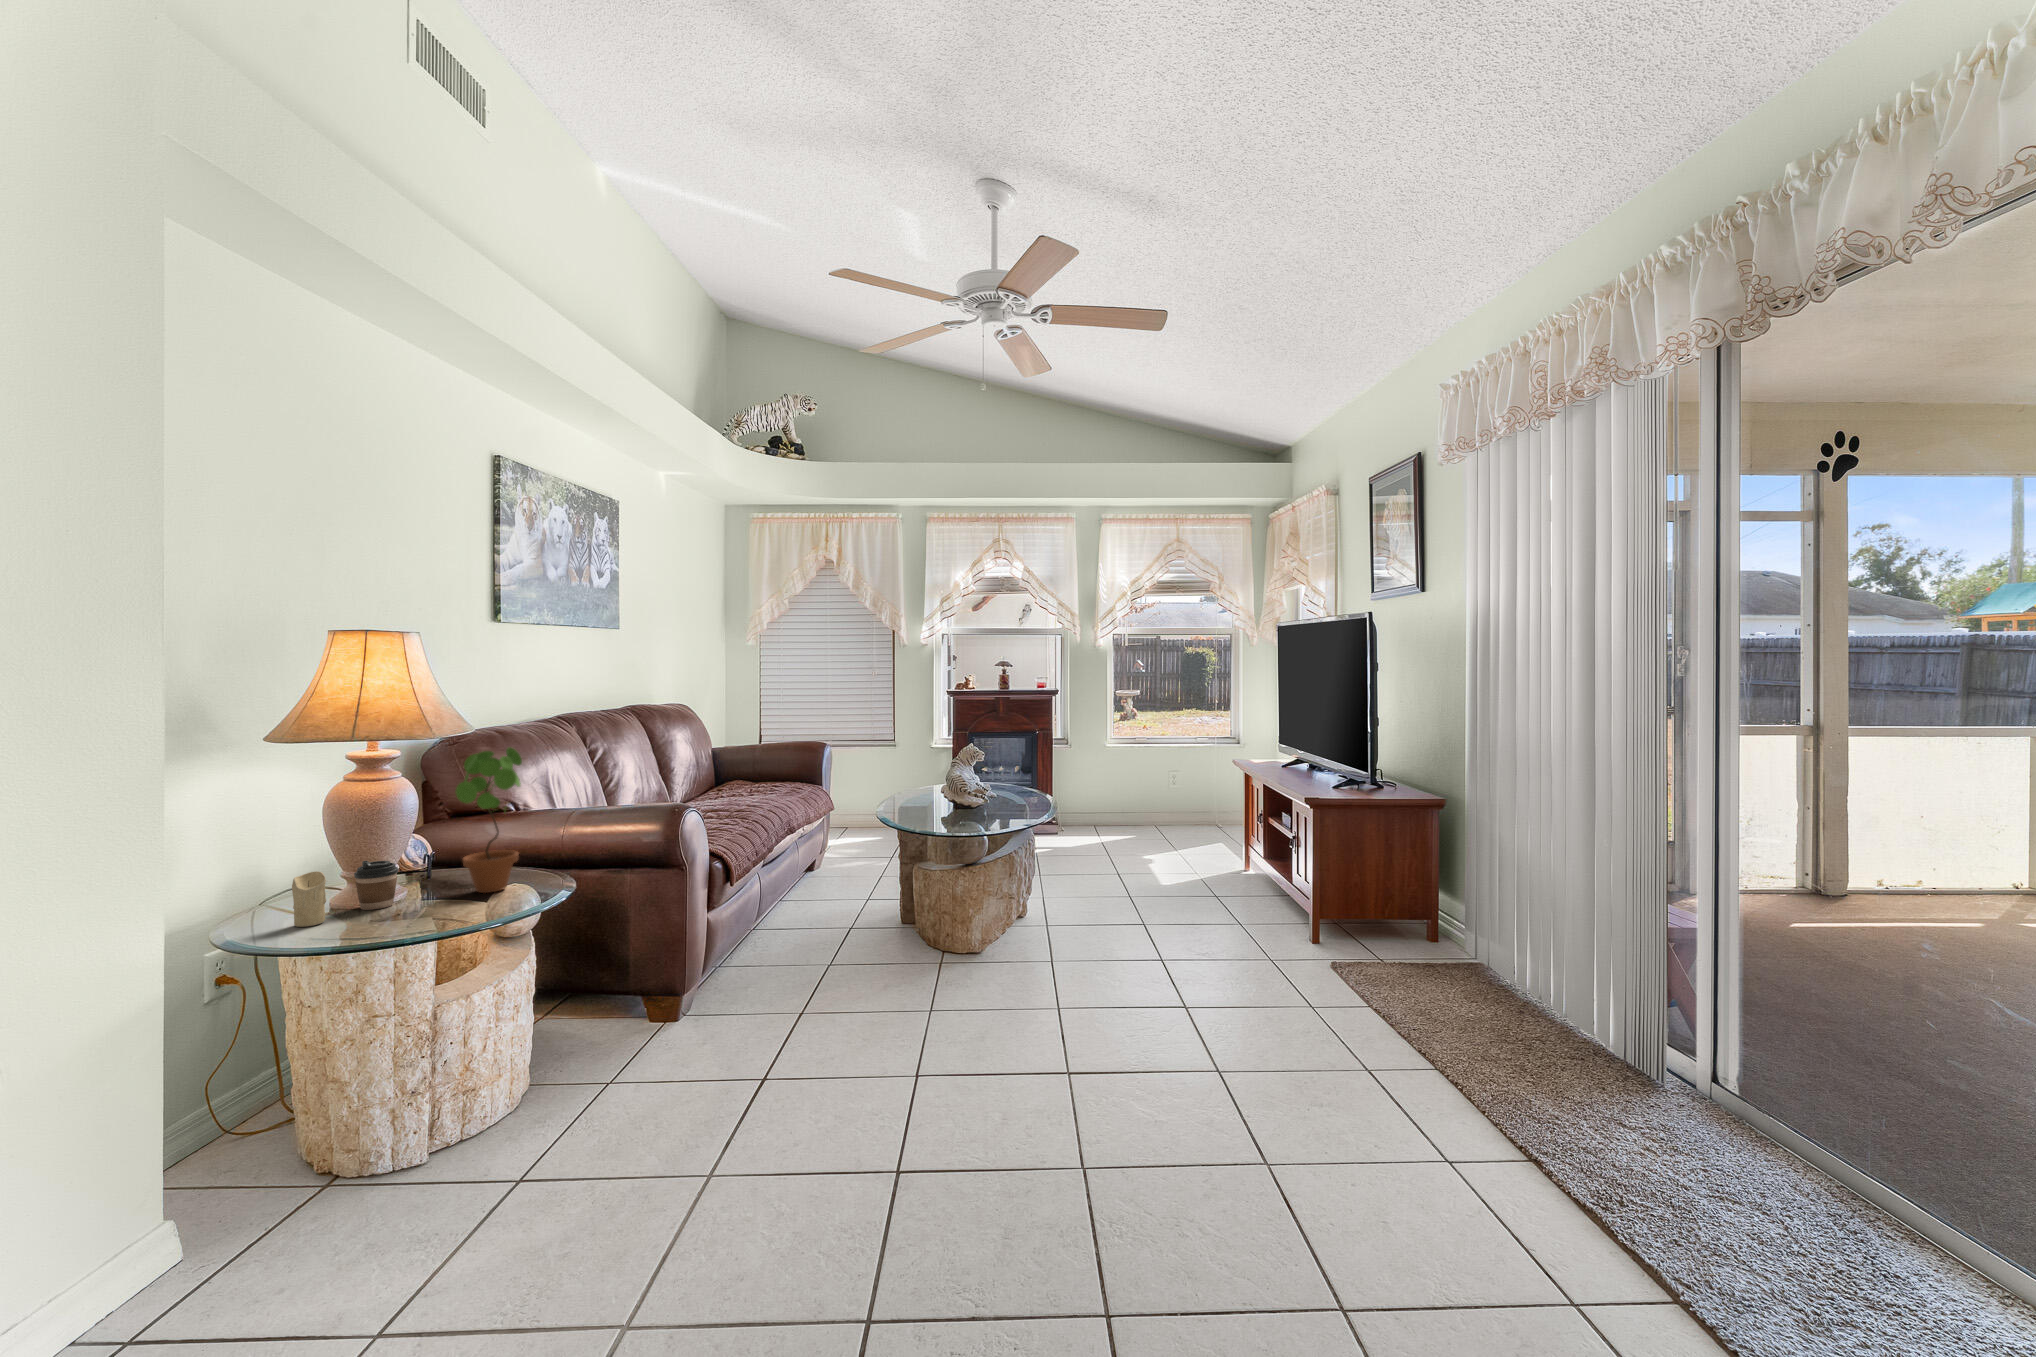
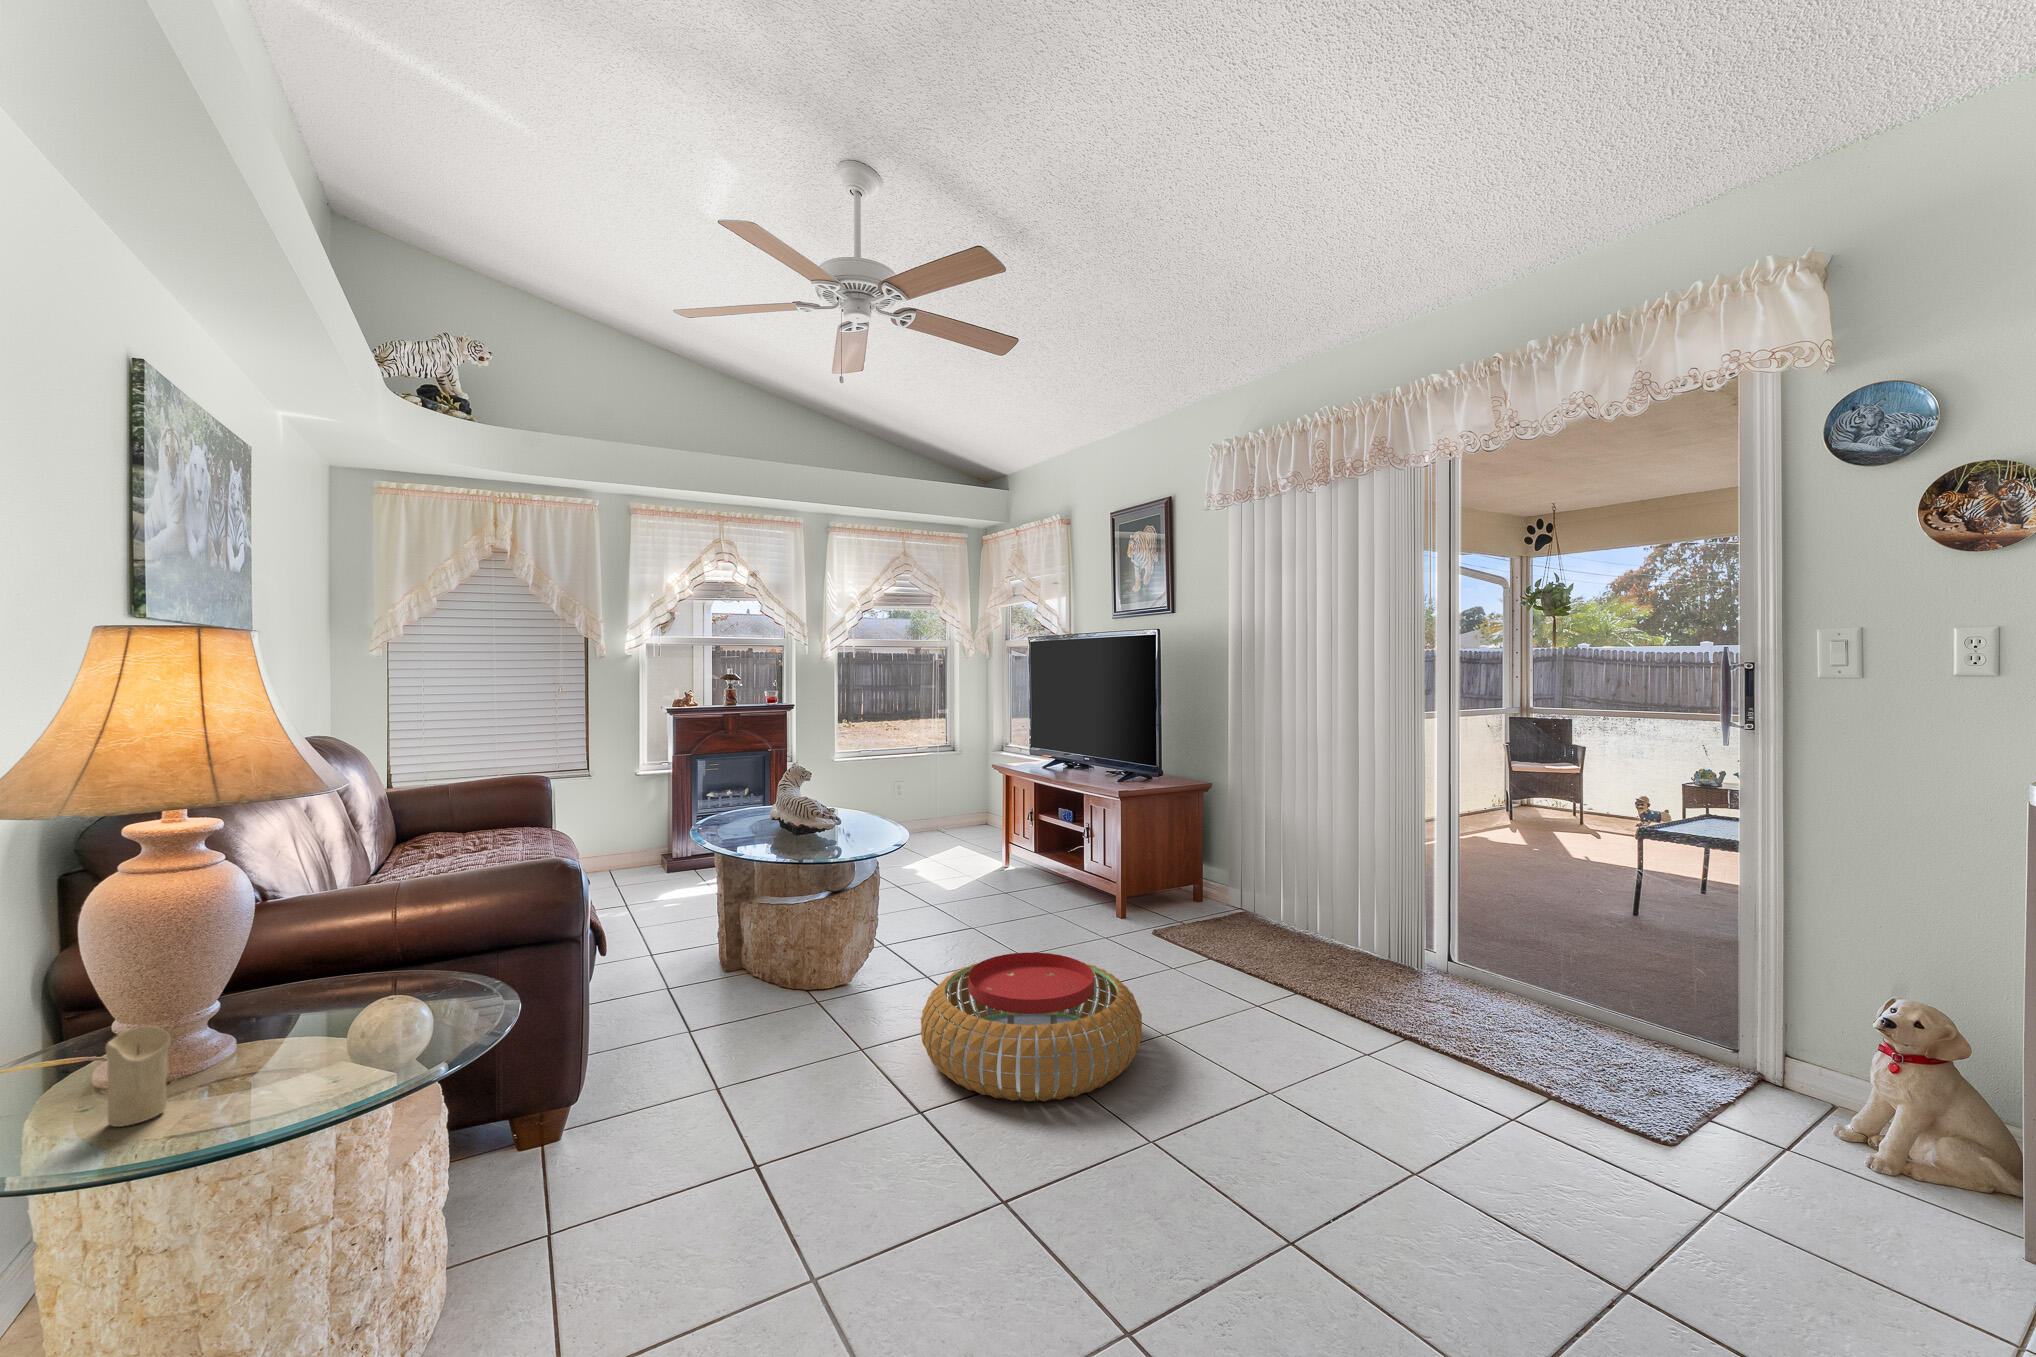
potted plant: present [456,747,522,893] -> none [316,796,423,1014]
coffee cup: present [354,861,398,910] -> none [168,991,248,1077]
pouf: none [946,951,1174,1104] -> present [921,952,1142,1102]

